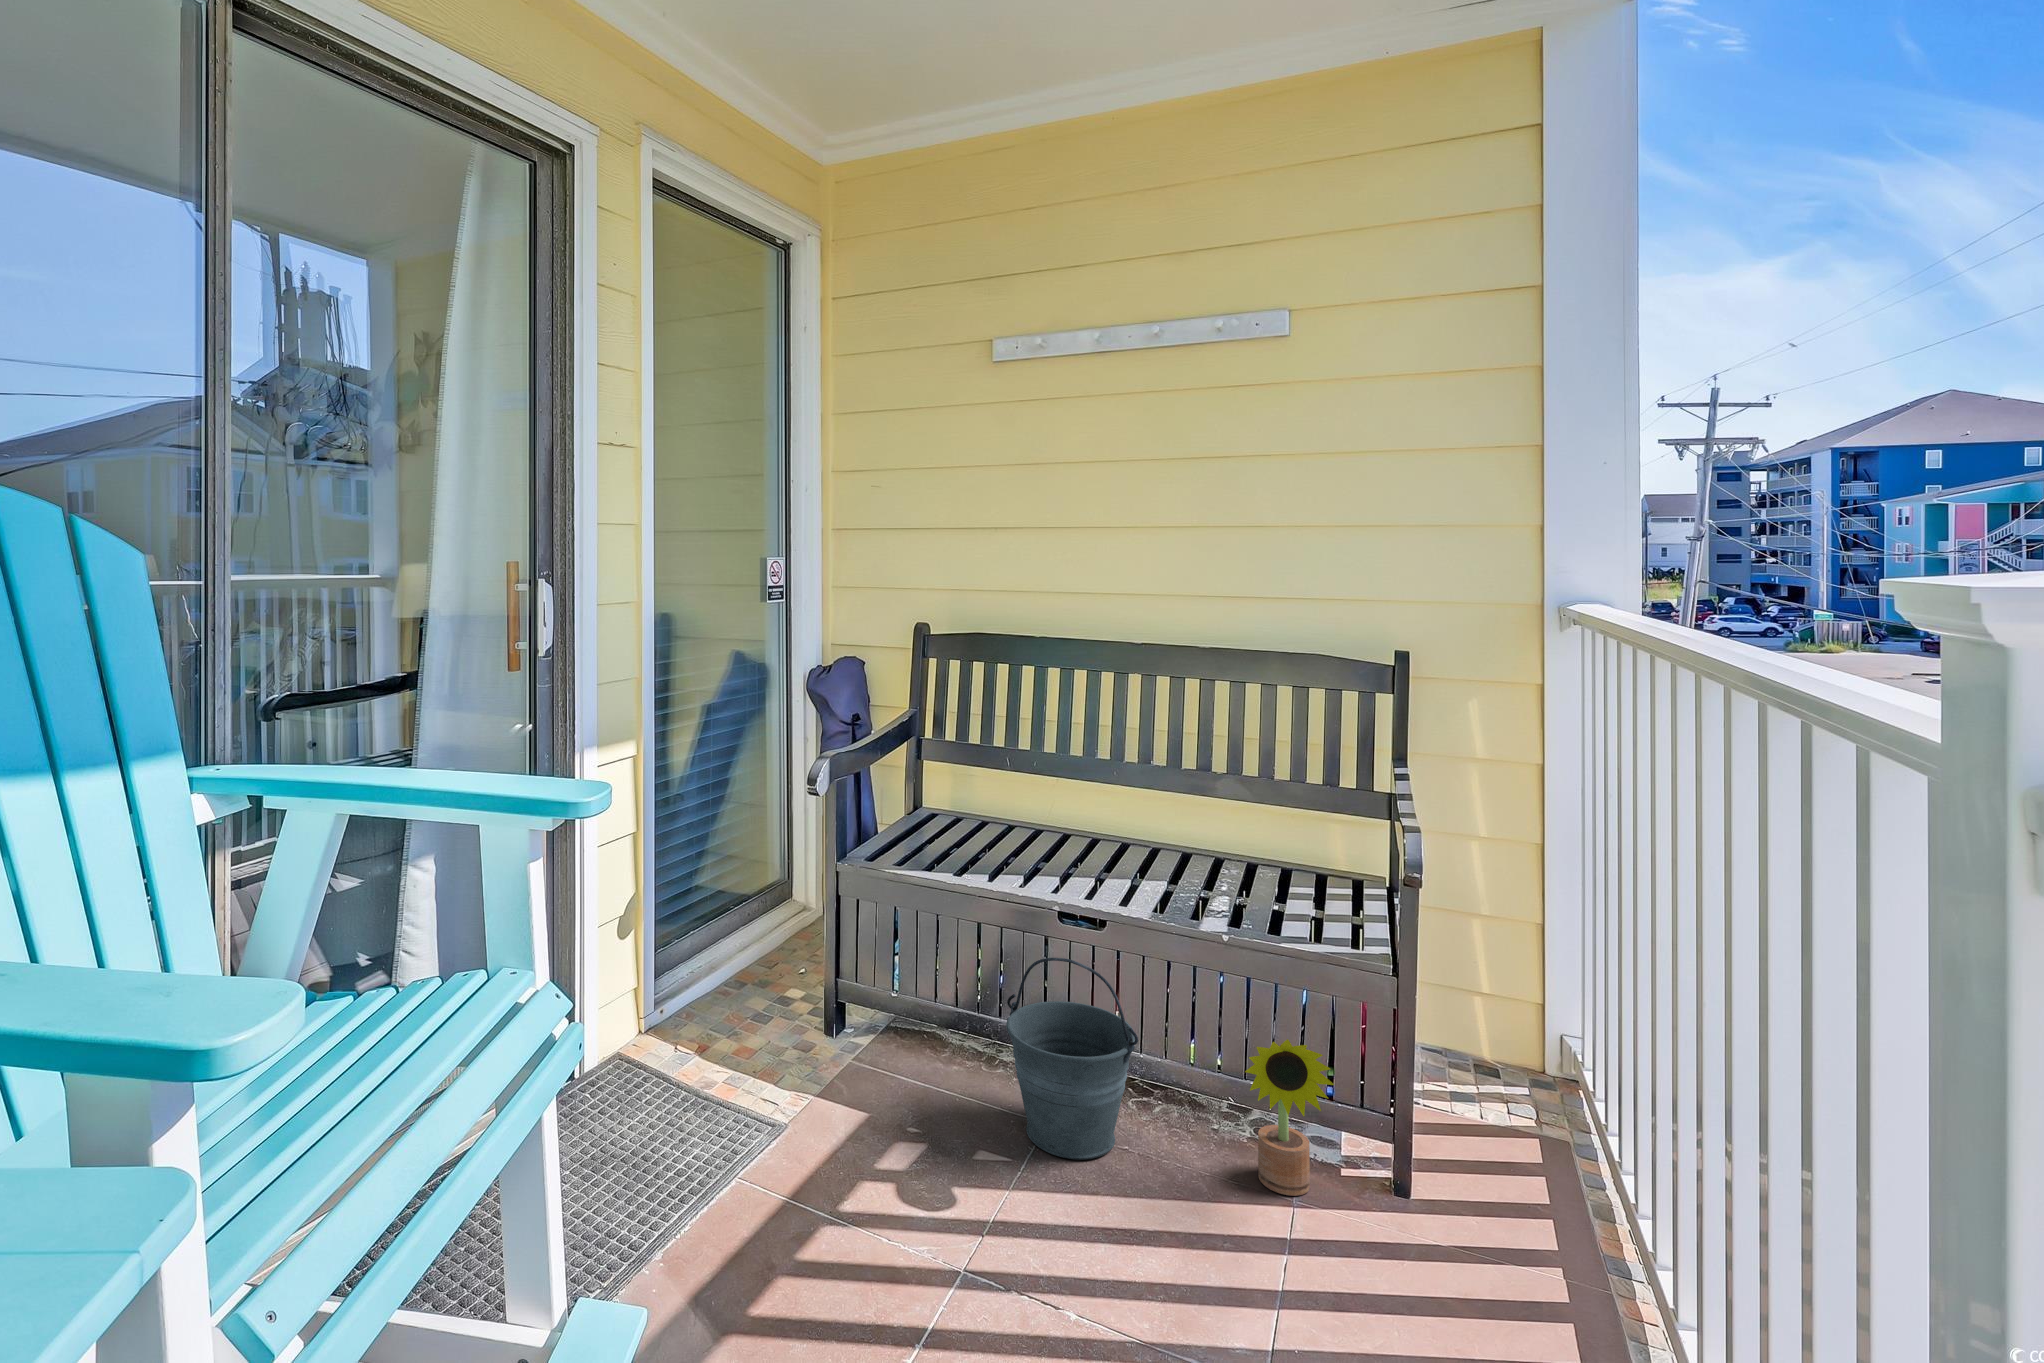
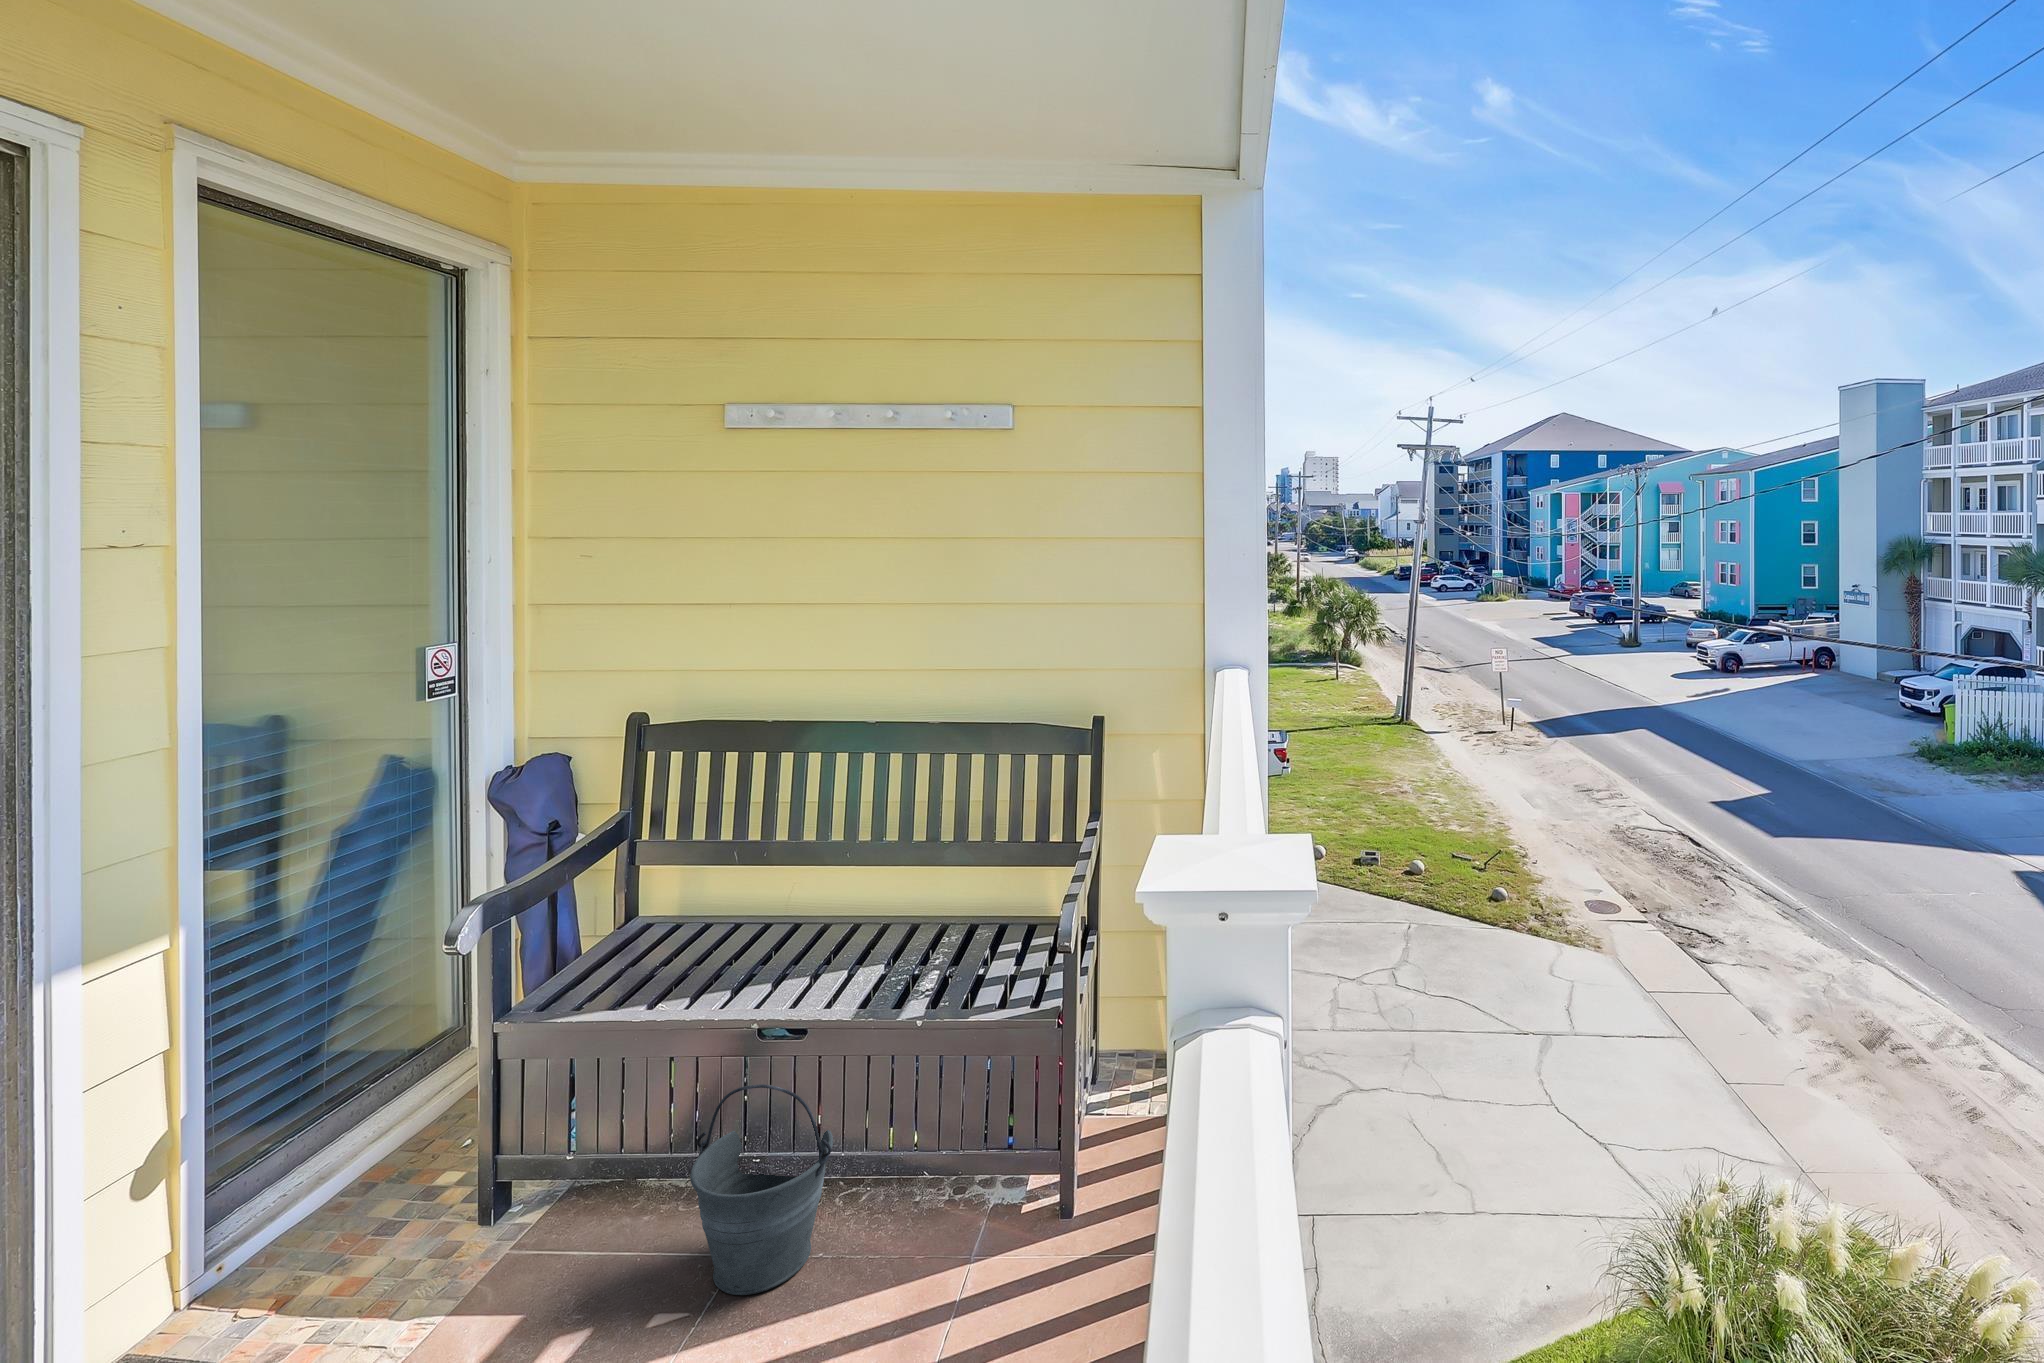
decorative plant: present [1245,1039,1334,1196] -> none [929,1115,1007,1254]

